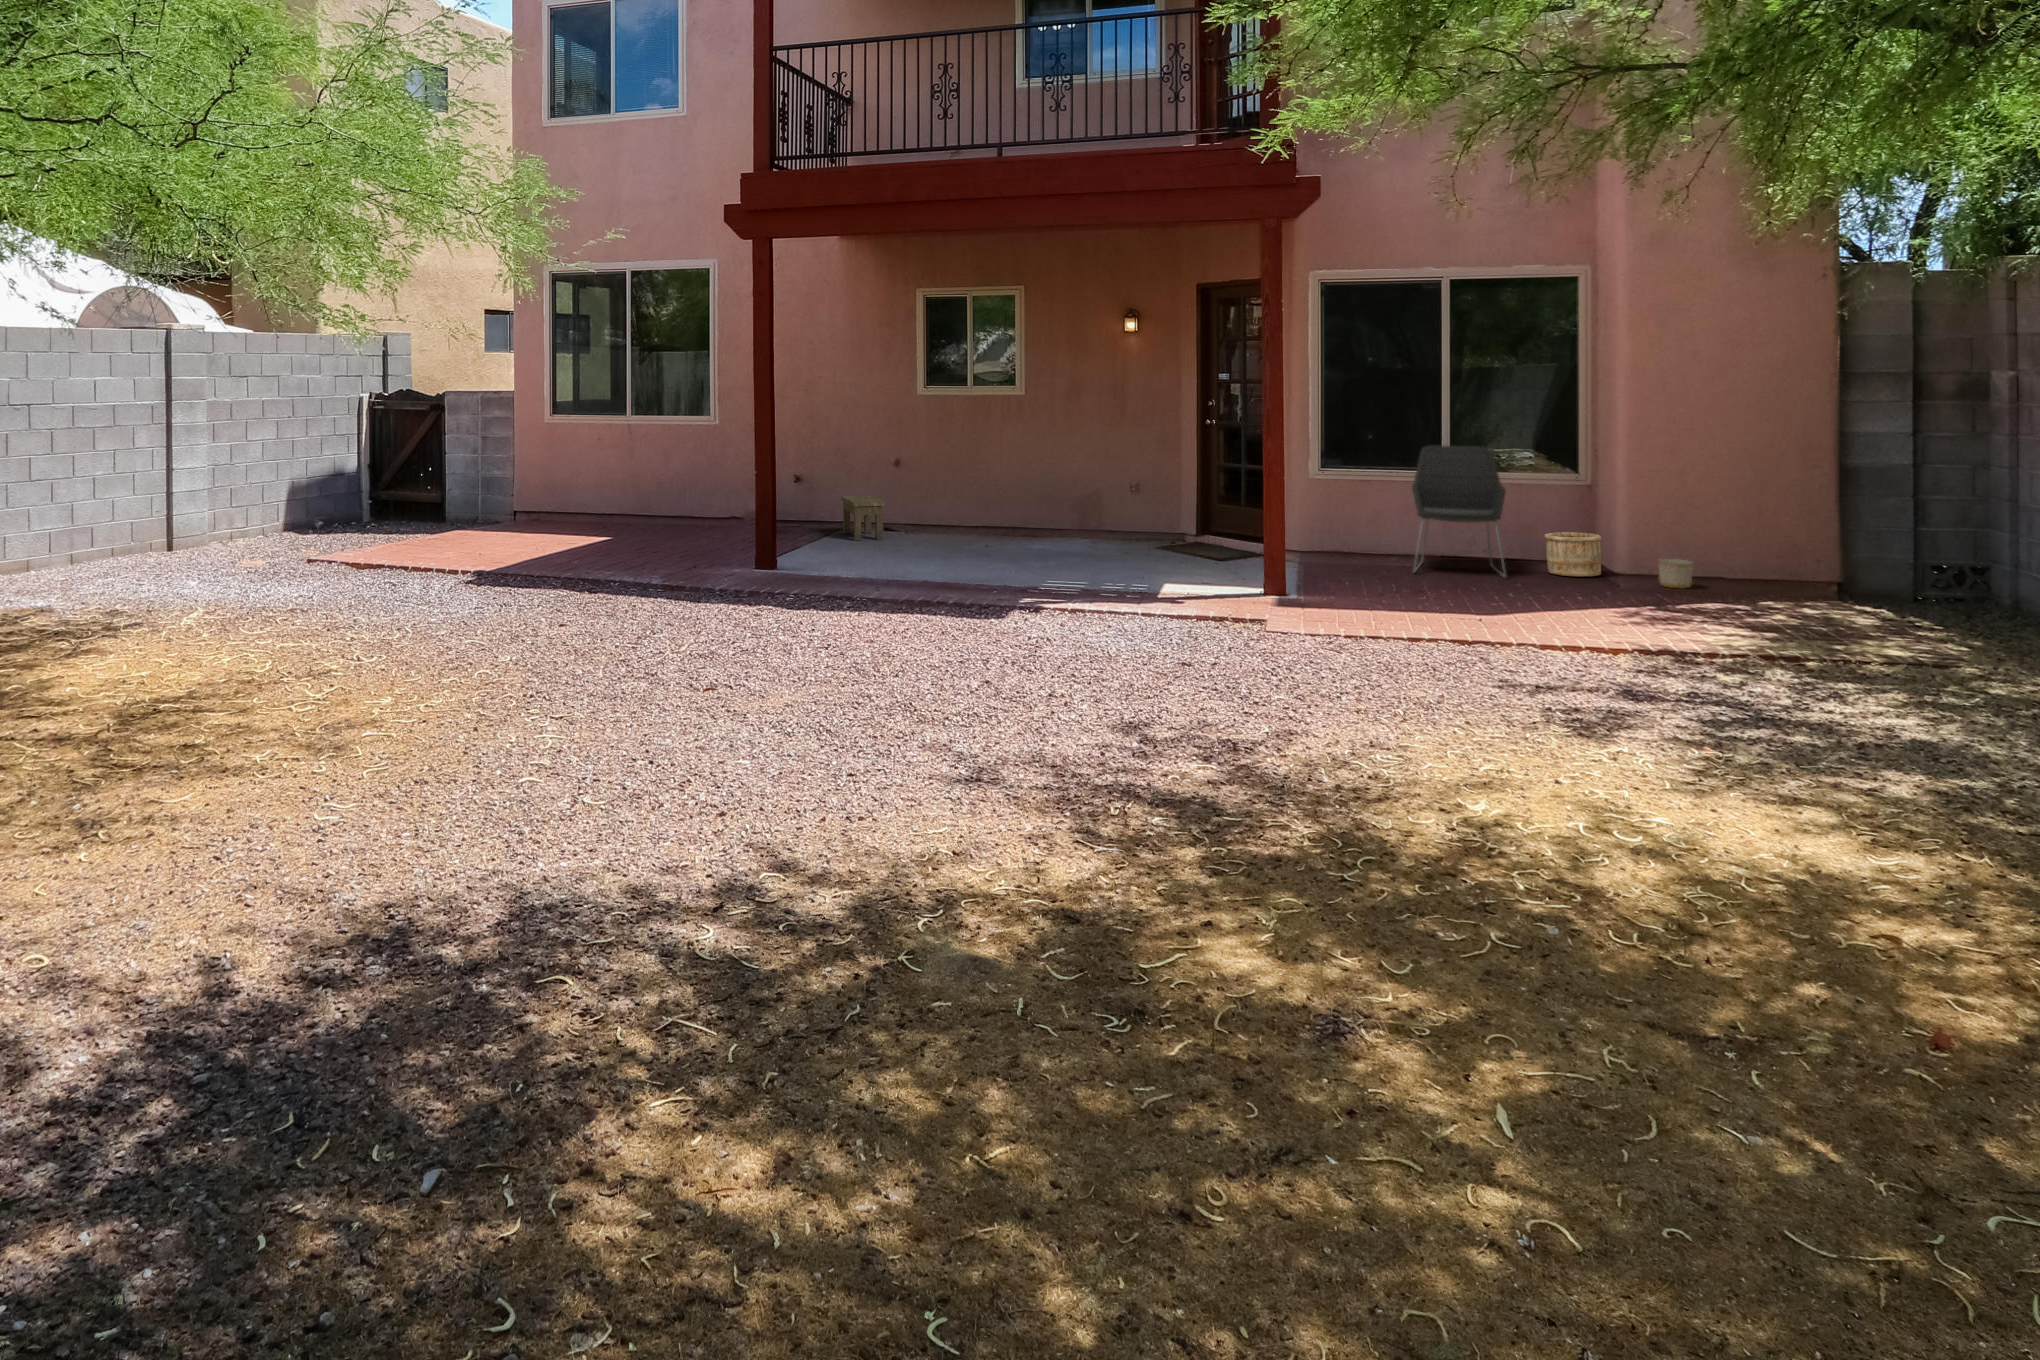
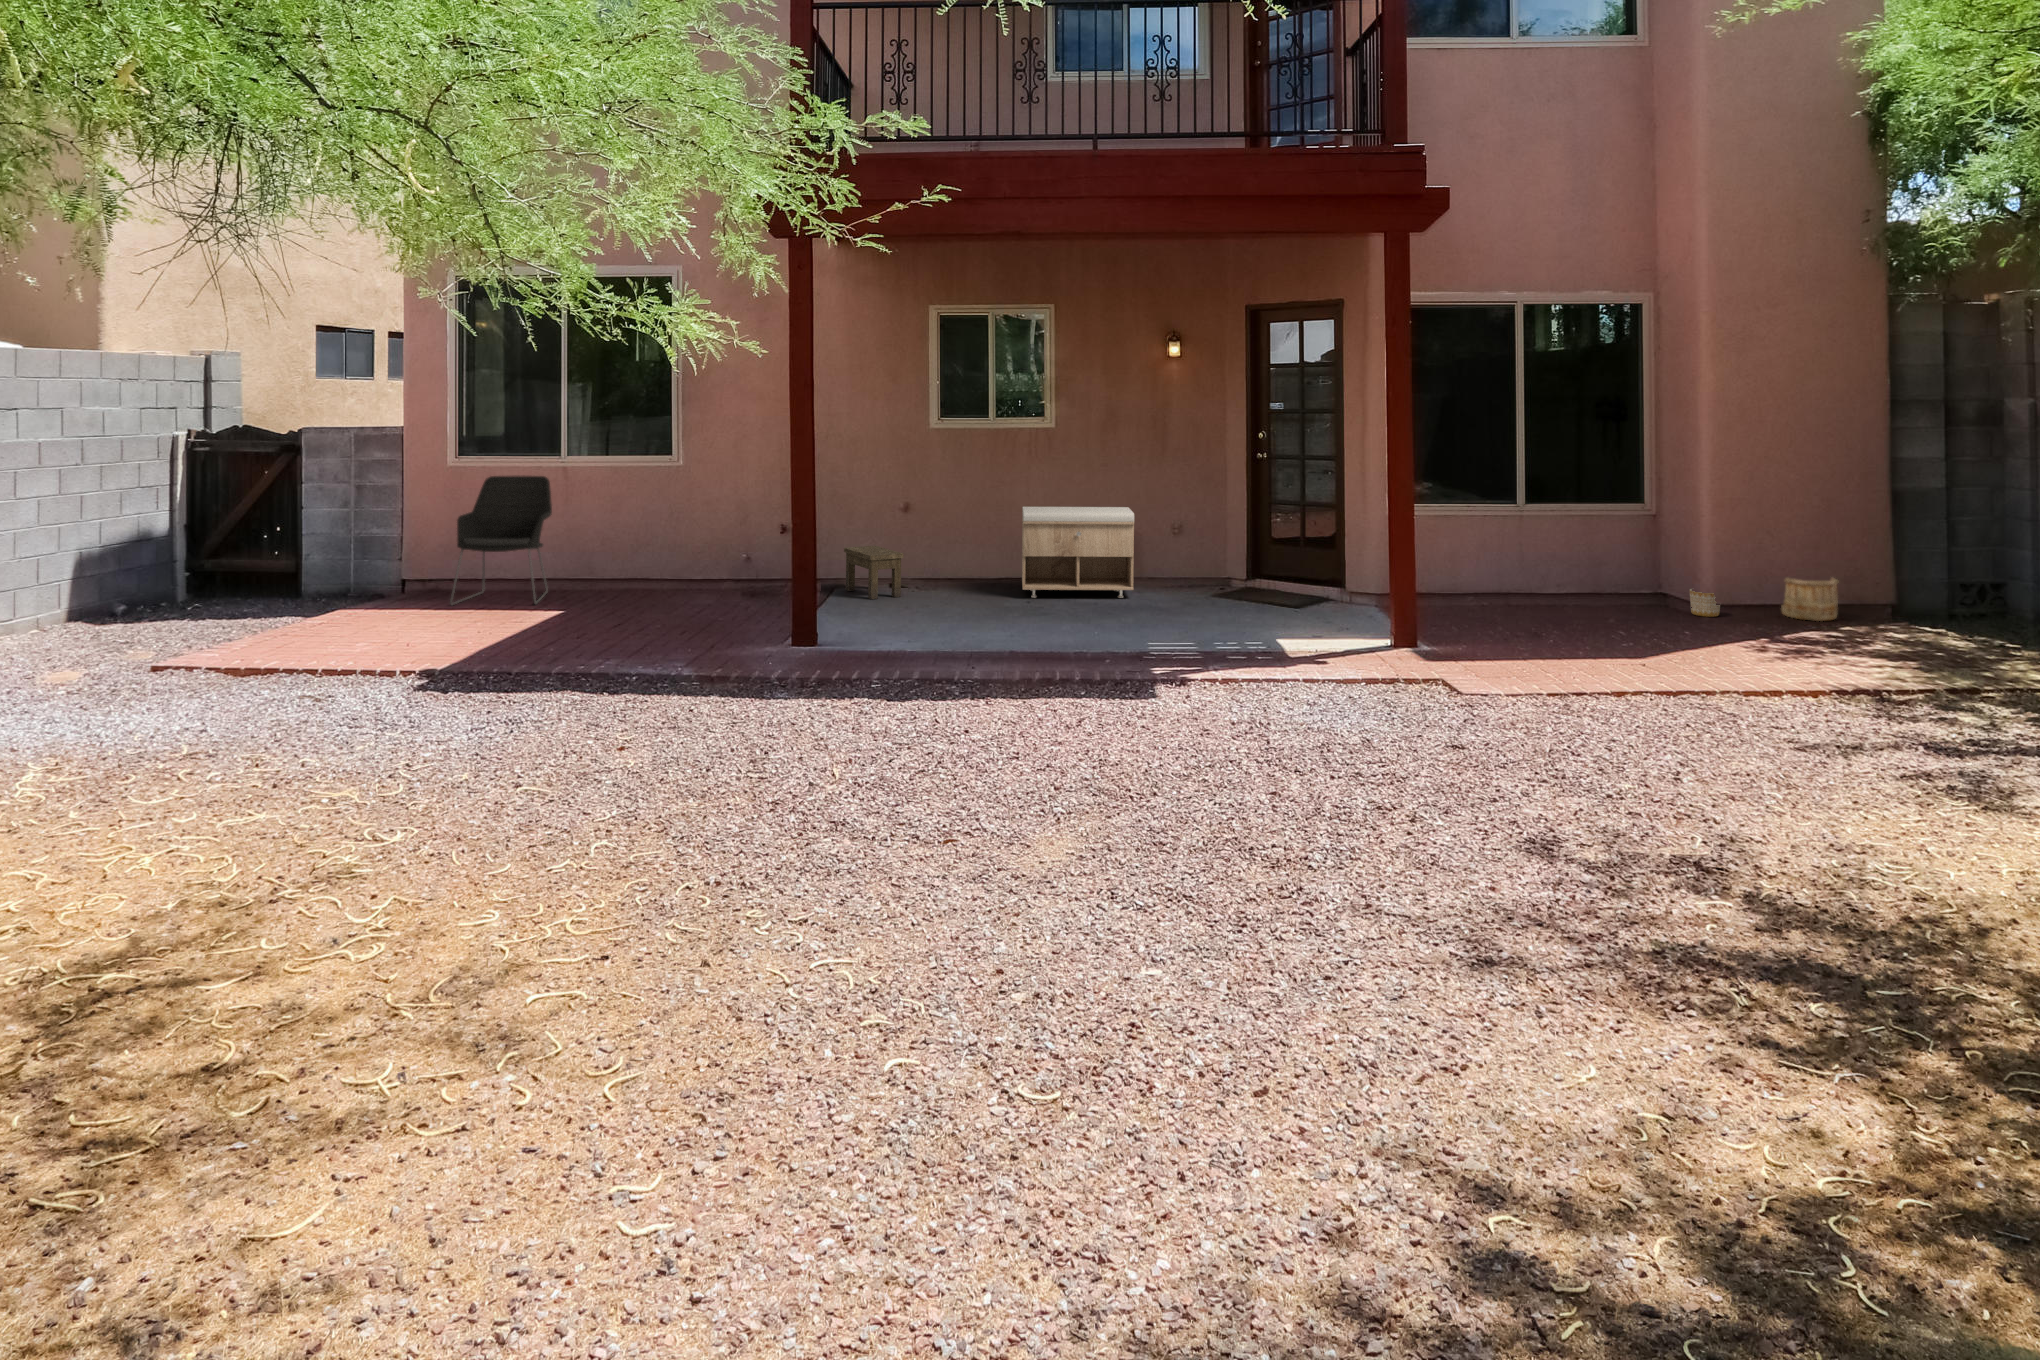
chair: present [1412,446,1507,578] -> present [450,476,552,605]
storage bench: none [985,463,1094,548] -> present [1022,507,1134,598]
wooden bucket: present [1544,532,1602,576] -> present [1781,578,1839,621]

